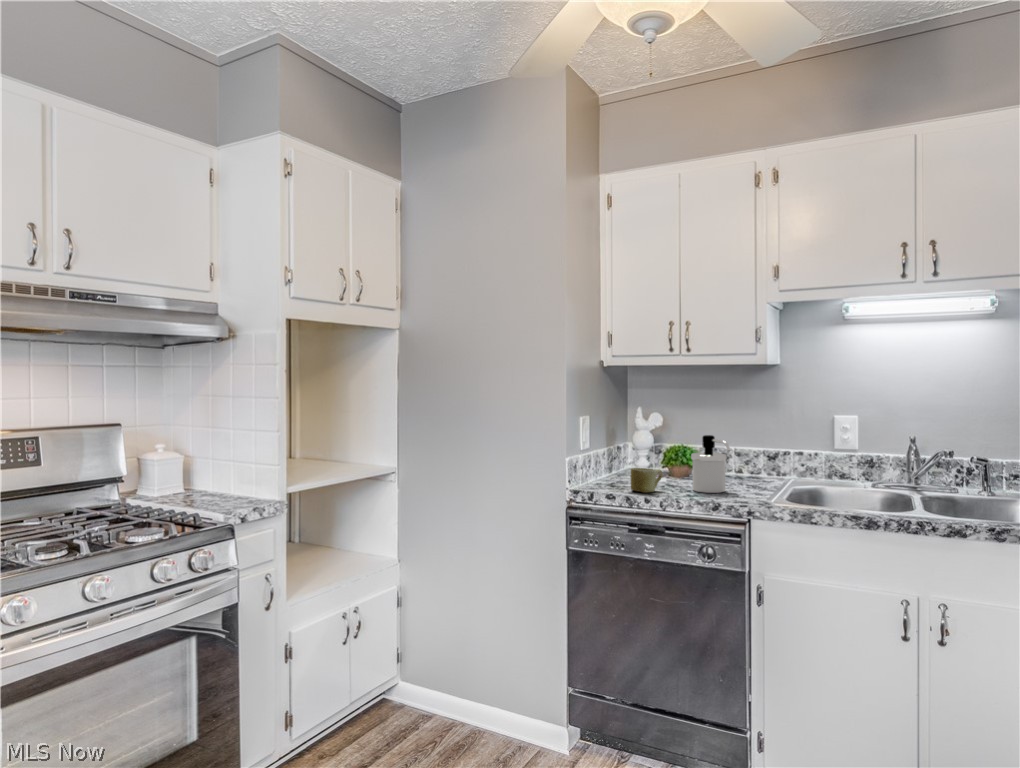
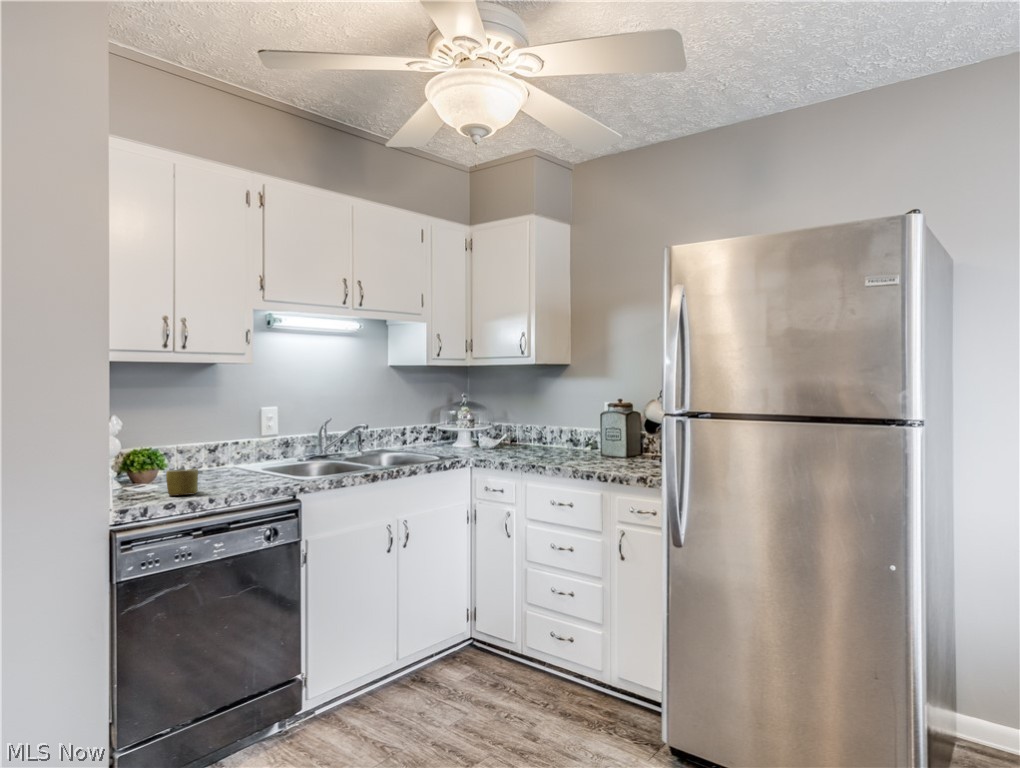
soap dispenser: present [691,435,730,493] -> none [205,428,261,486]

